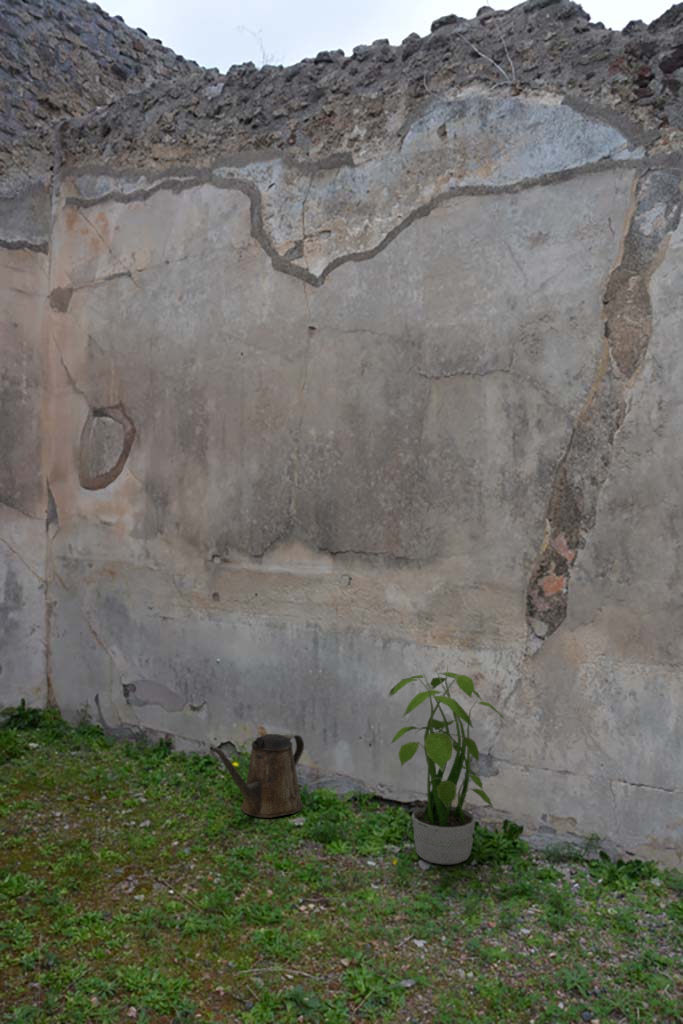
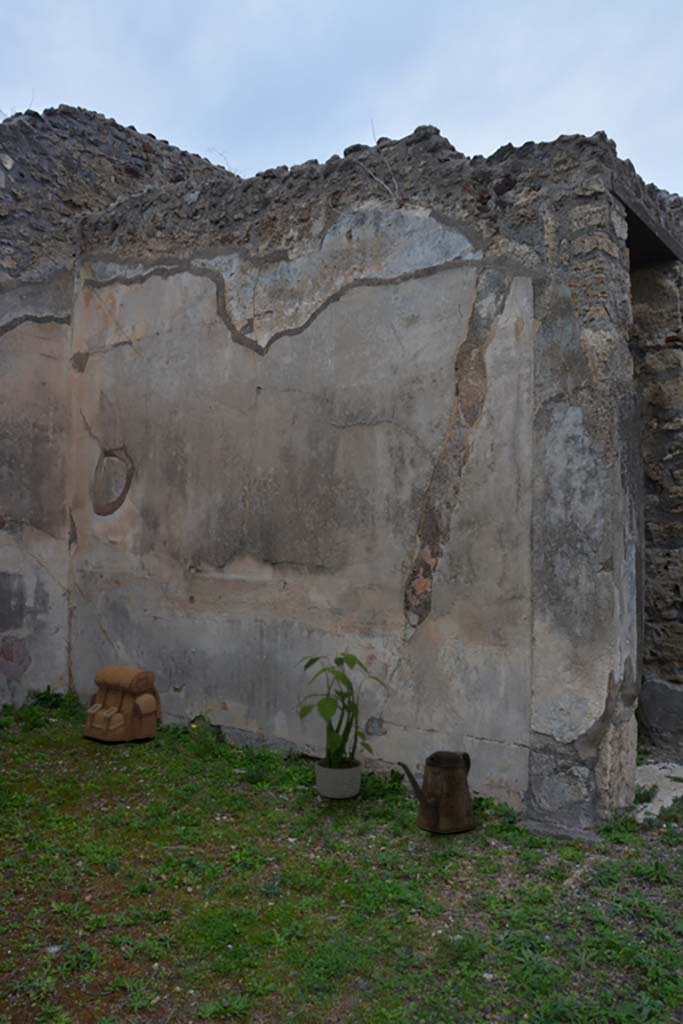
backpack: none [79,678,176,778] -> present [84,665,161,741]
watering can: present [210,734,304,818] -> present [397,751,477,833]

